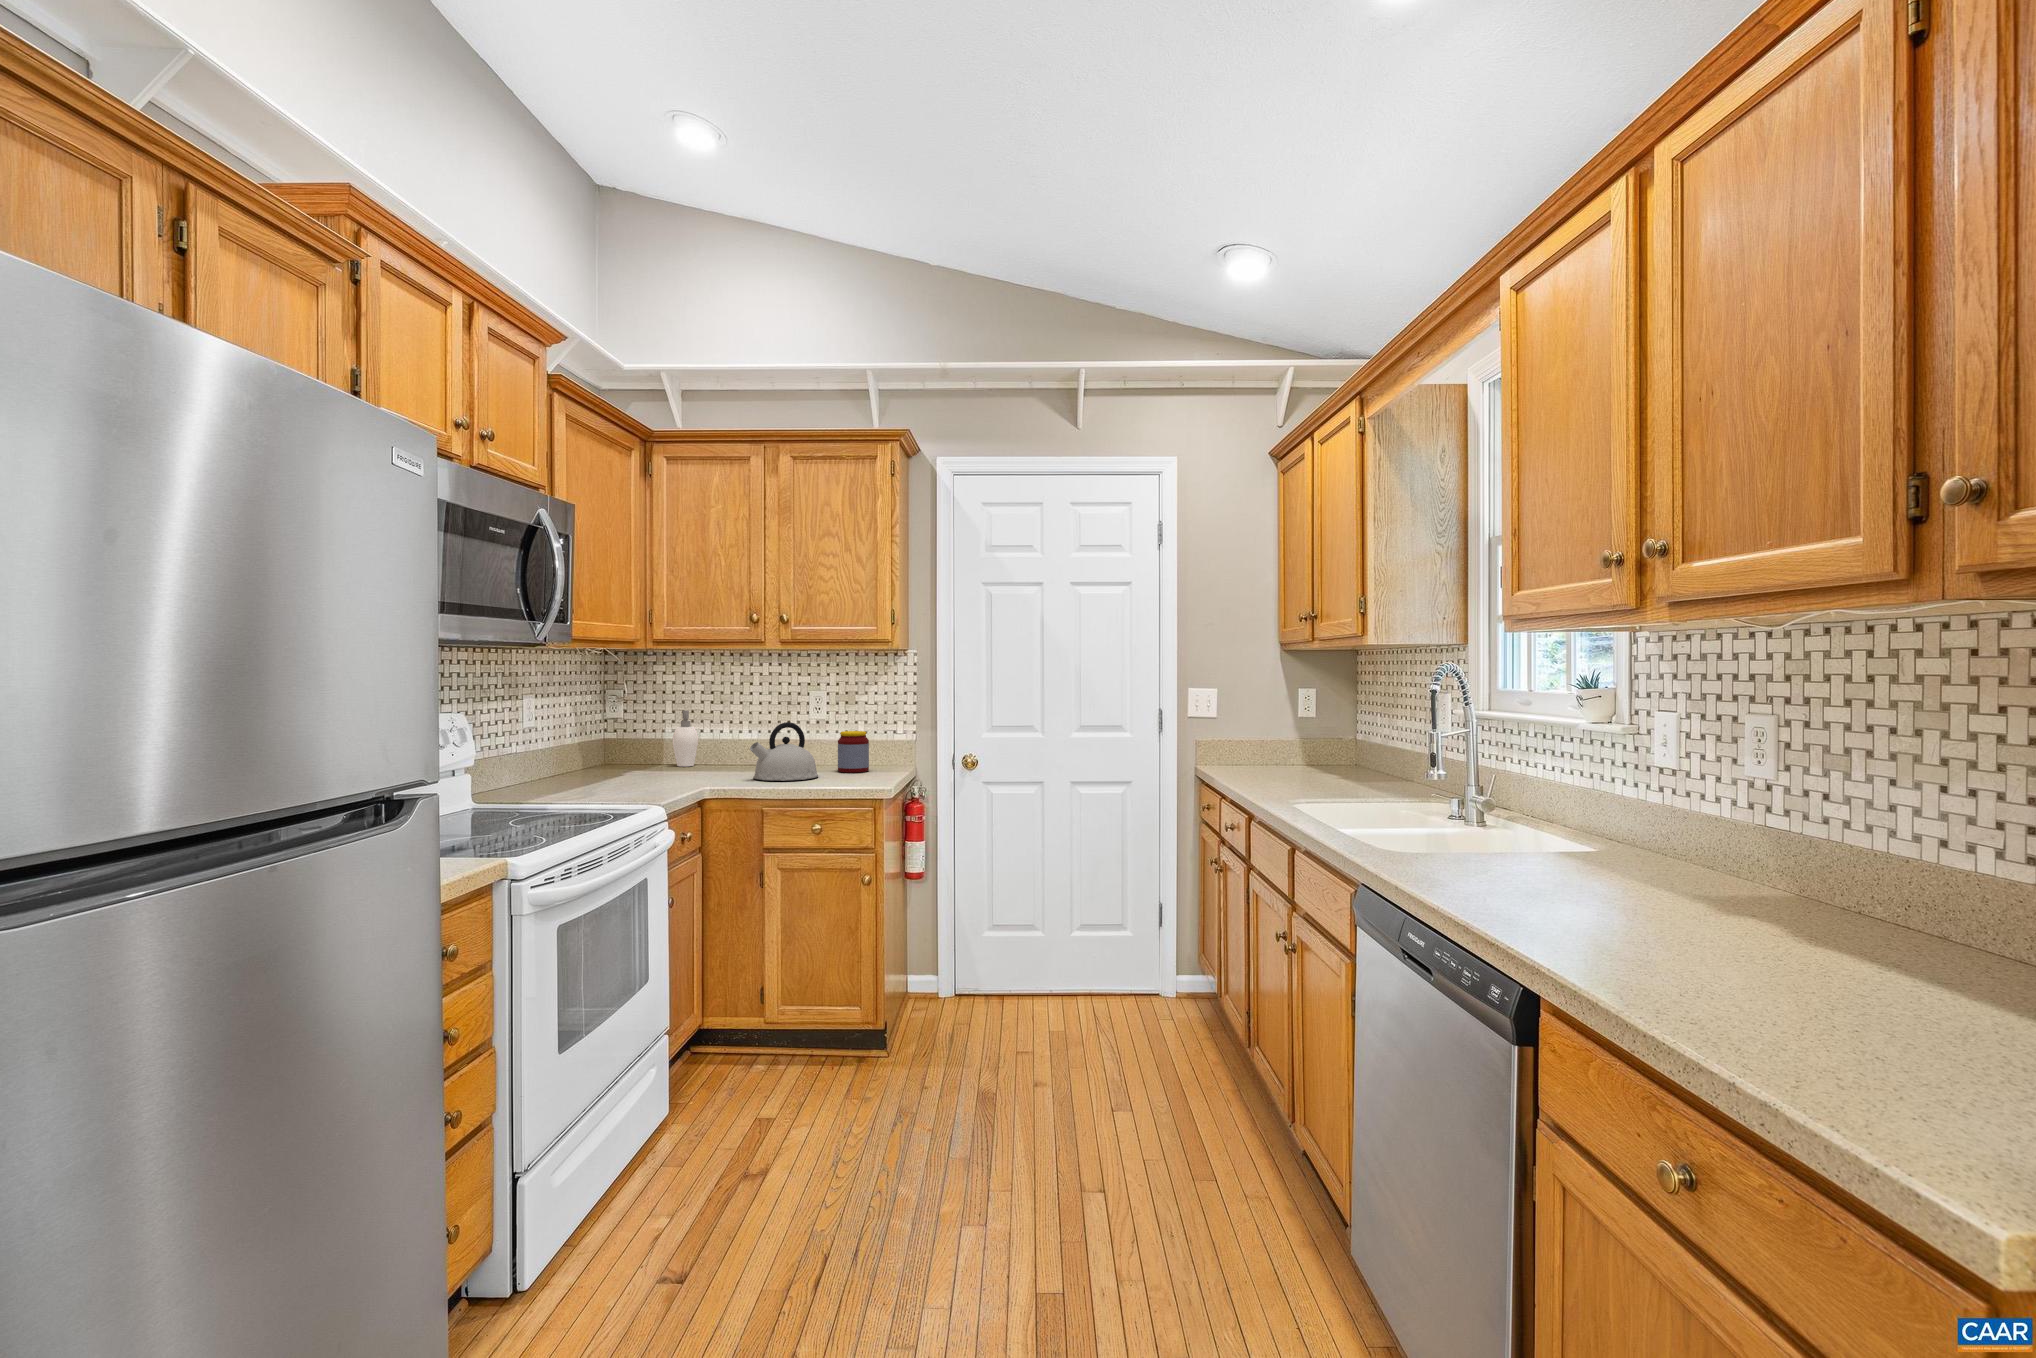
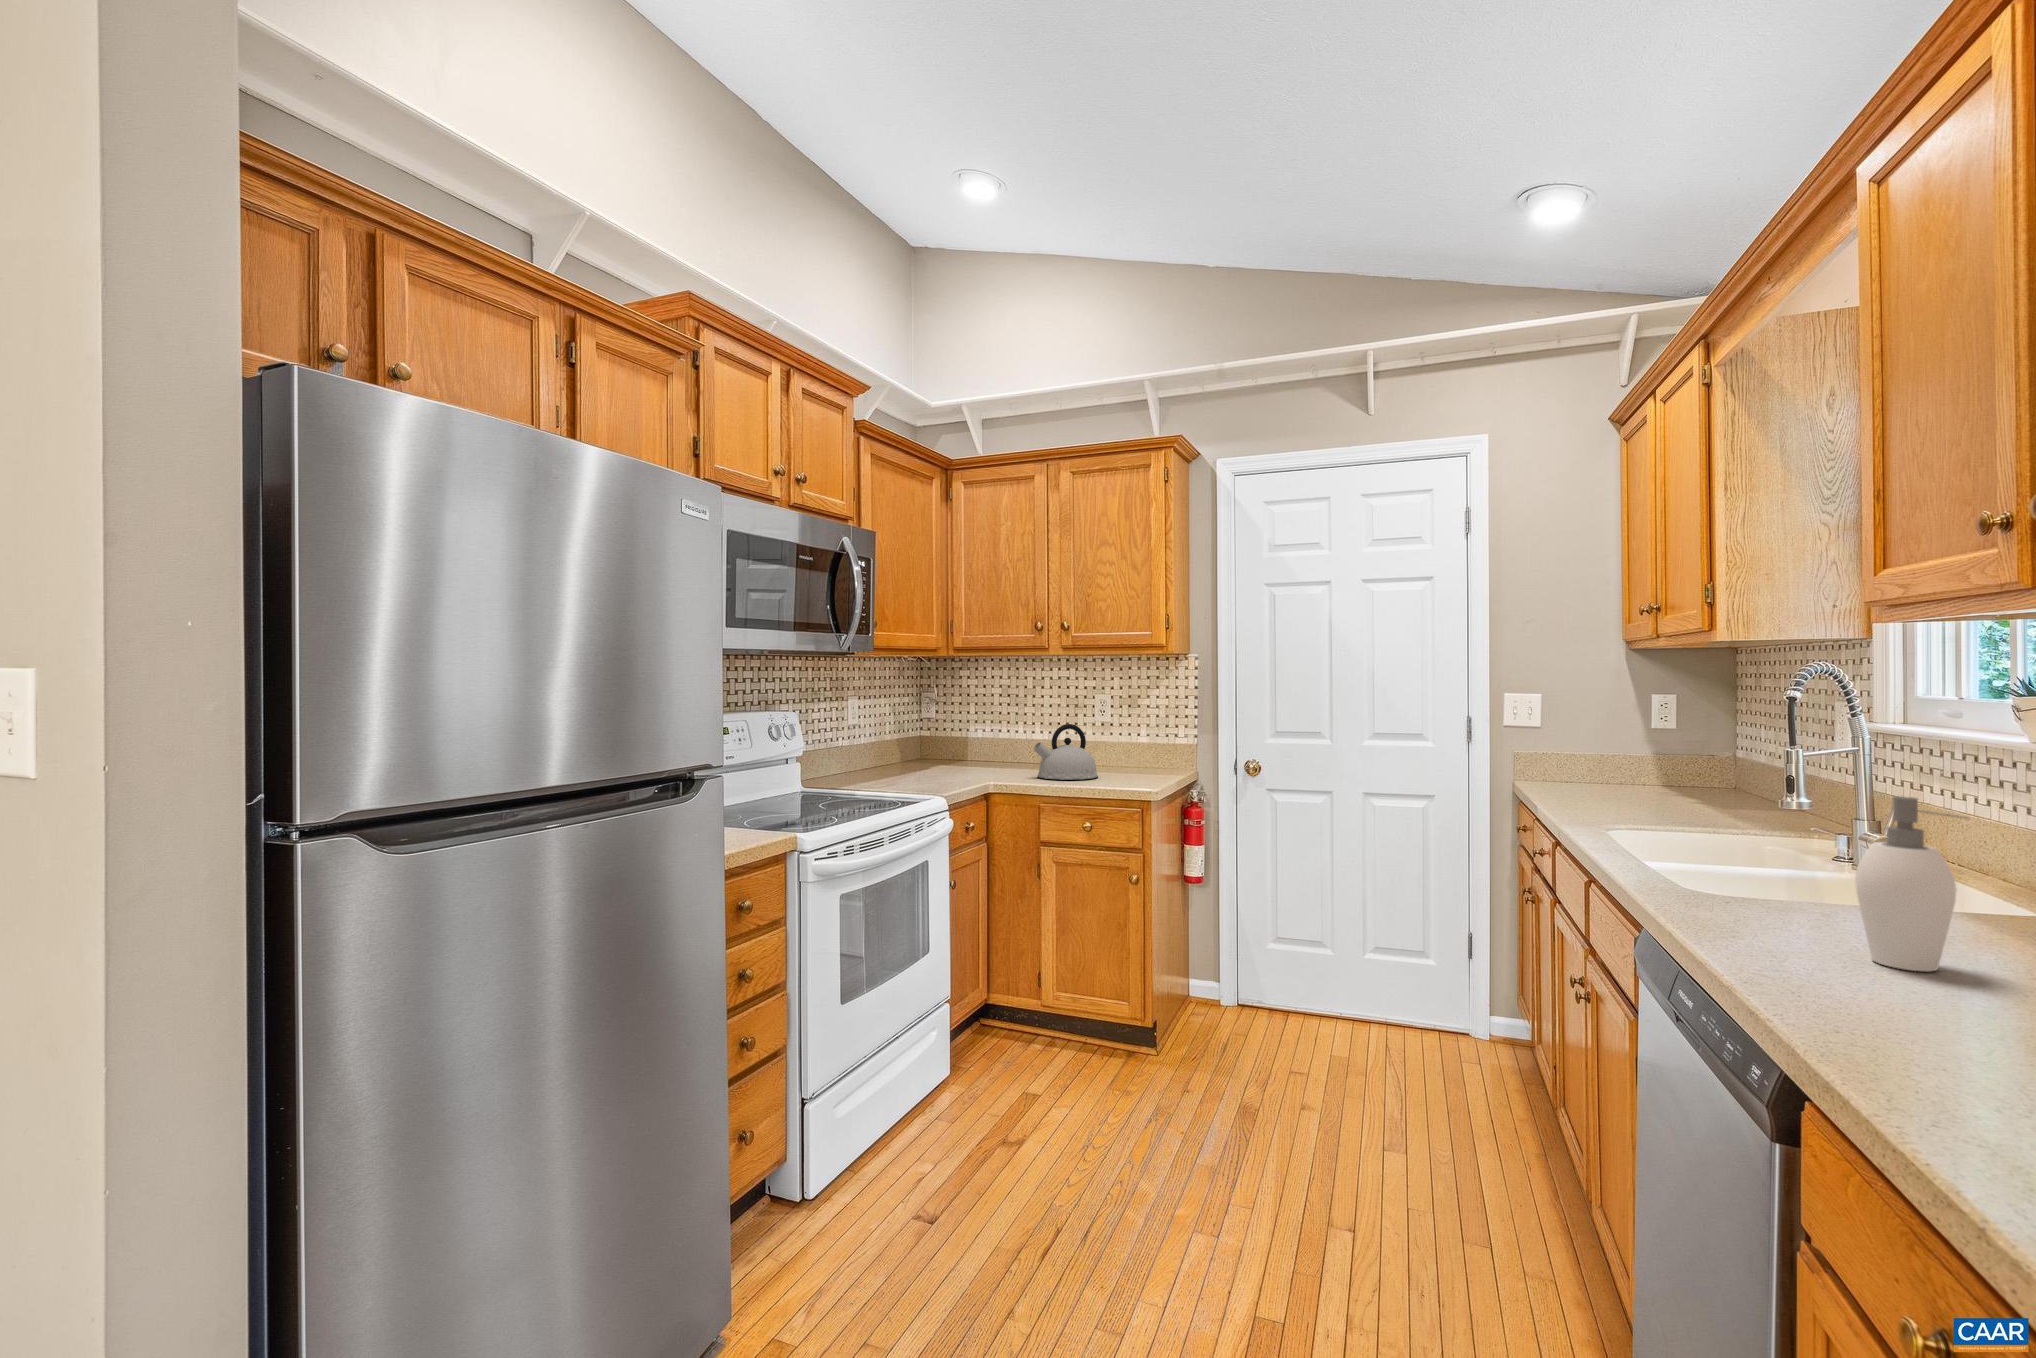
soap dispenser: present [673,711,698,767] -> present [1855,796,1969,972]
jar: present [838,731,869,773] -> none [1120,734,1150,775]

